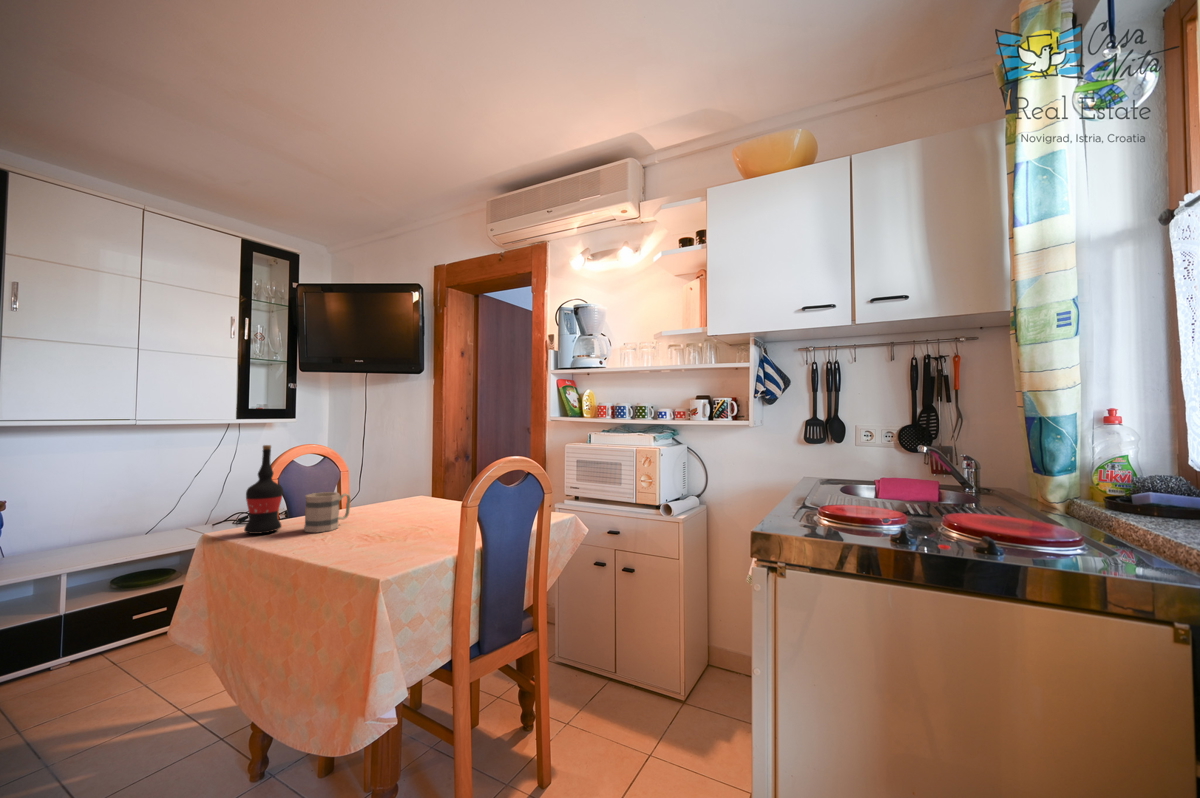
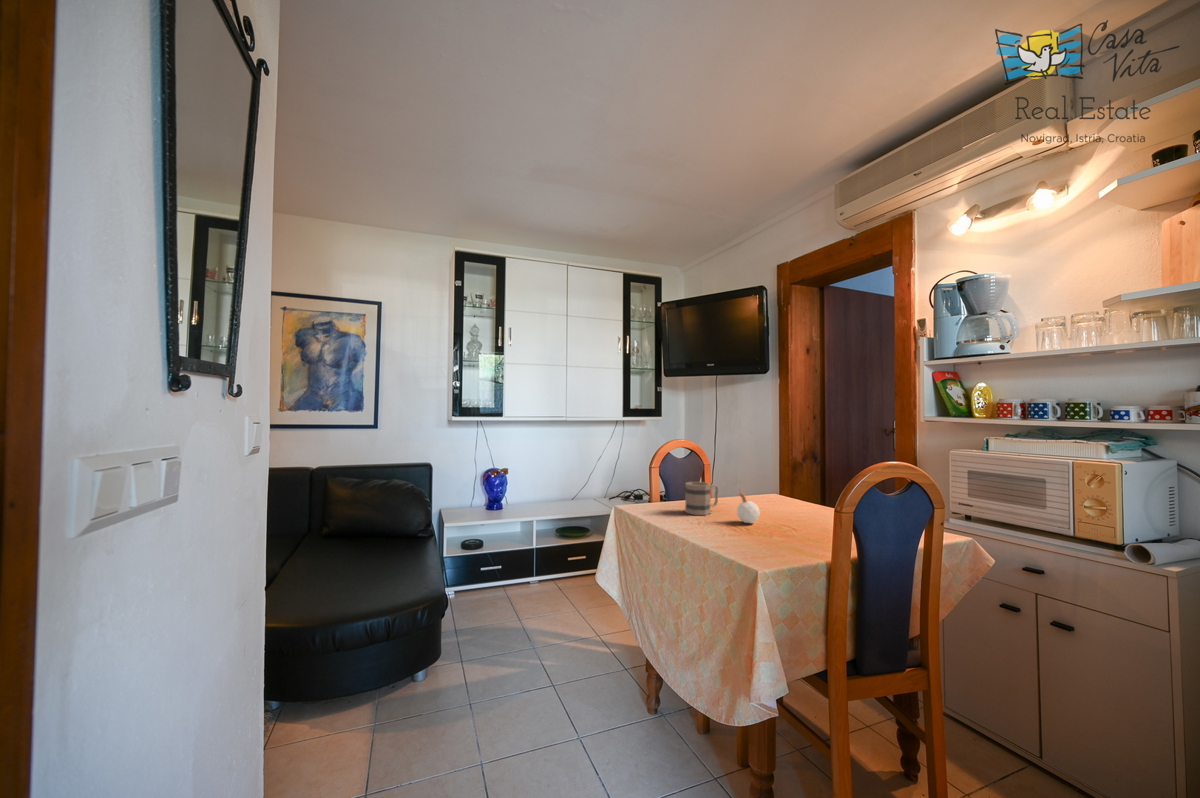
wine bottle: present [244,445,283,534] -> none [645,440,669,510]
candle: none [369,490,395,532] -> present [737,489,760,523]

